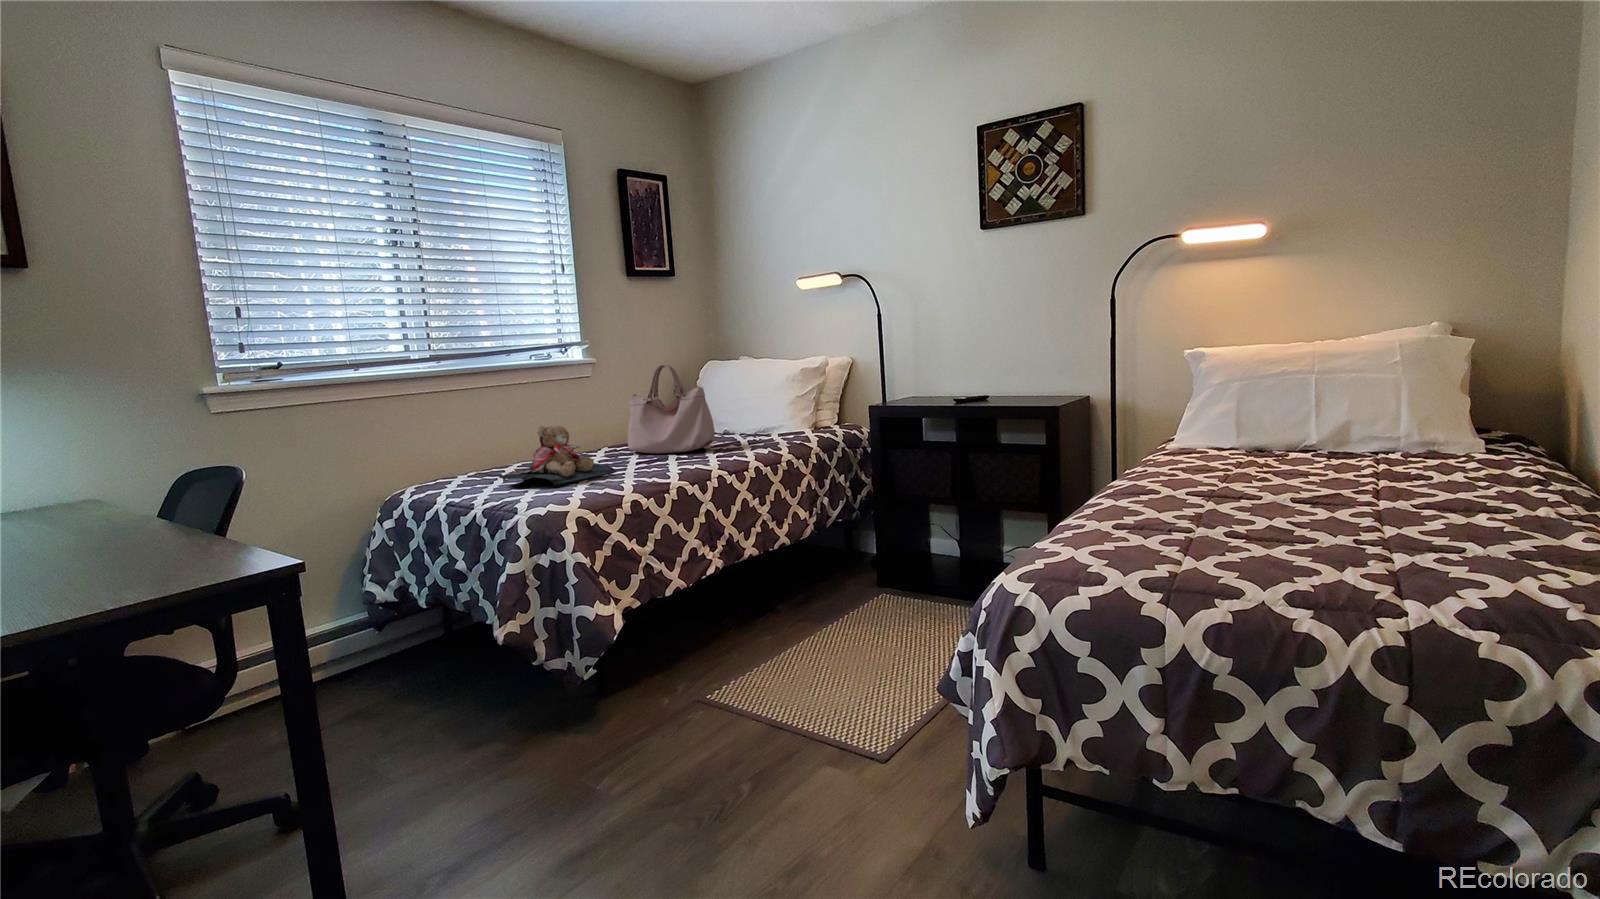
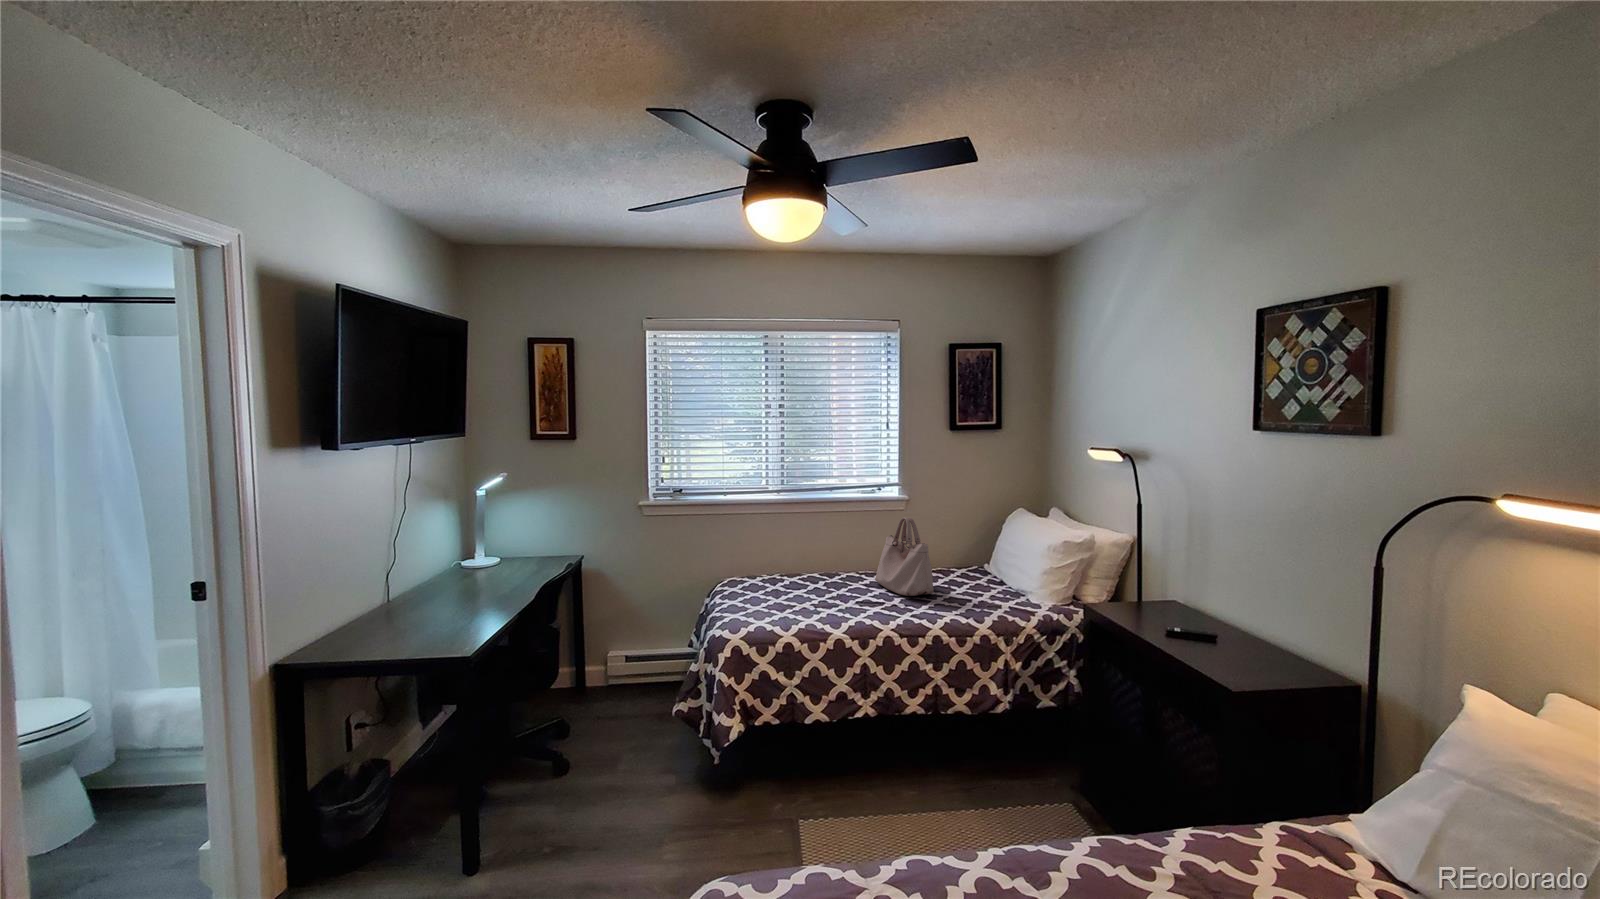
teddy bear: present [499,425,615,486] -> none [750,556,827,605]

